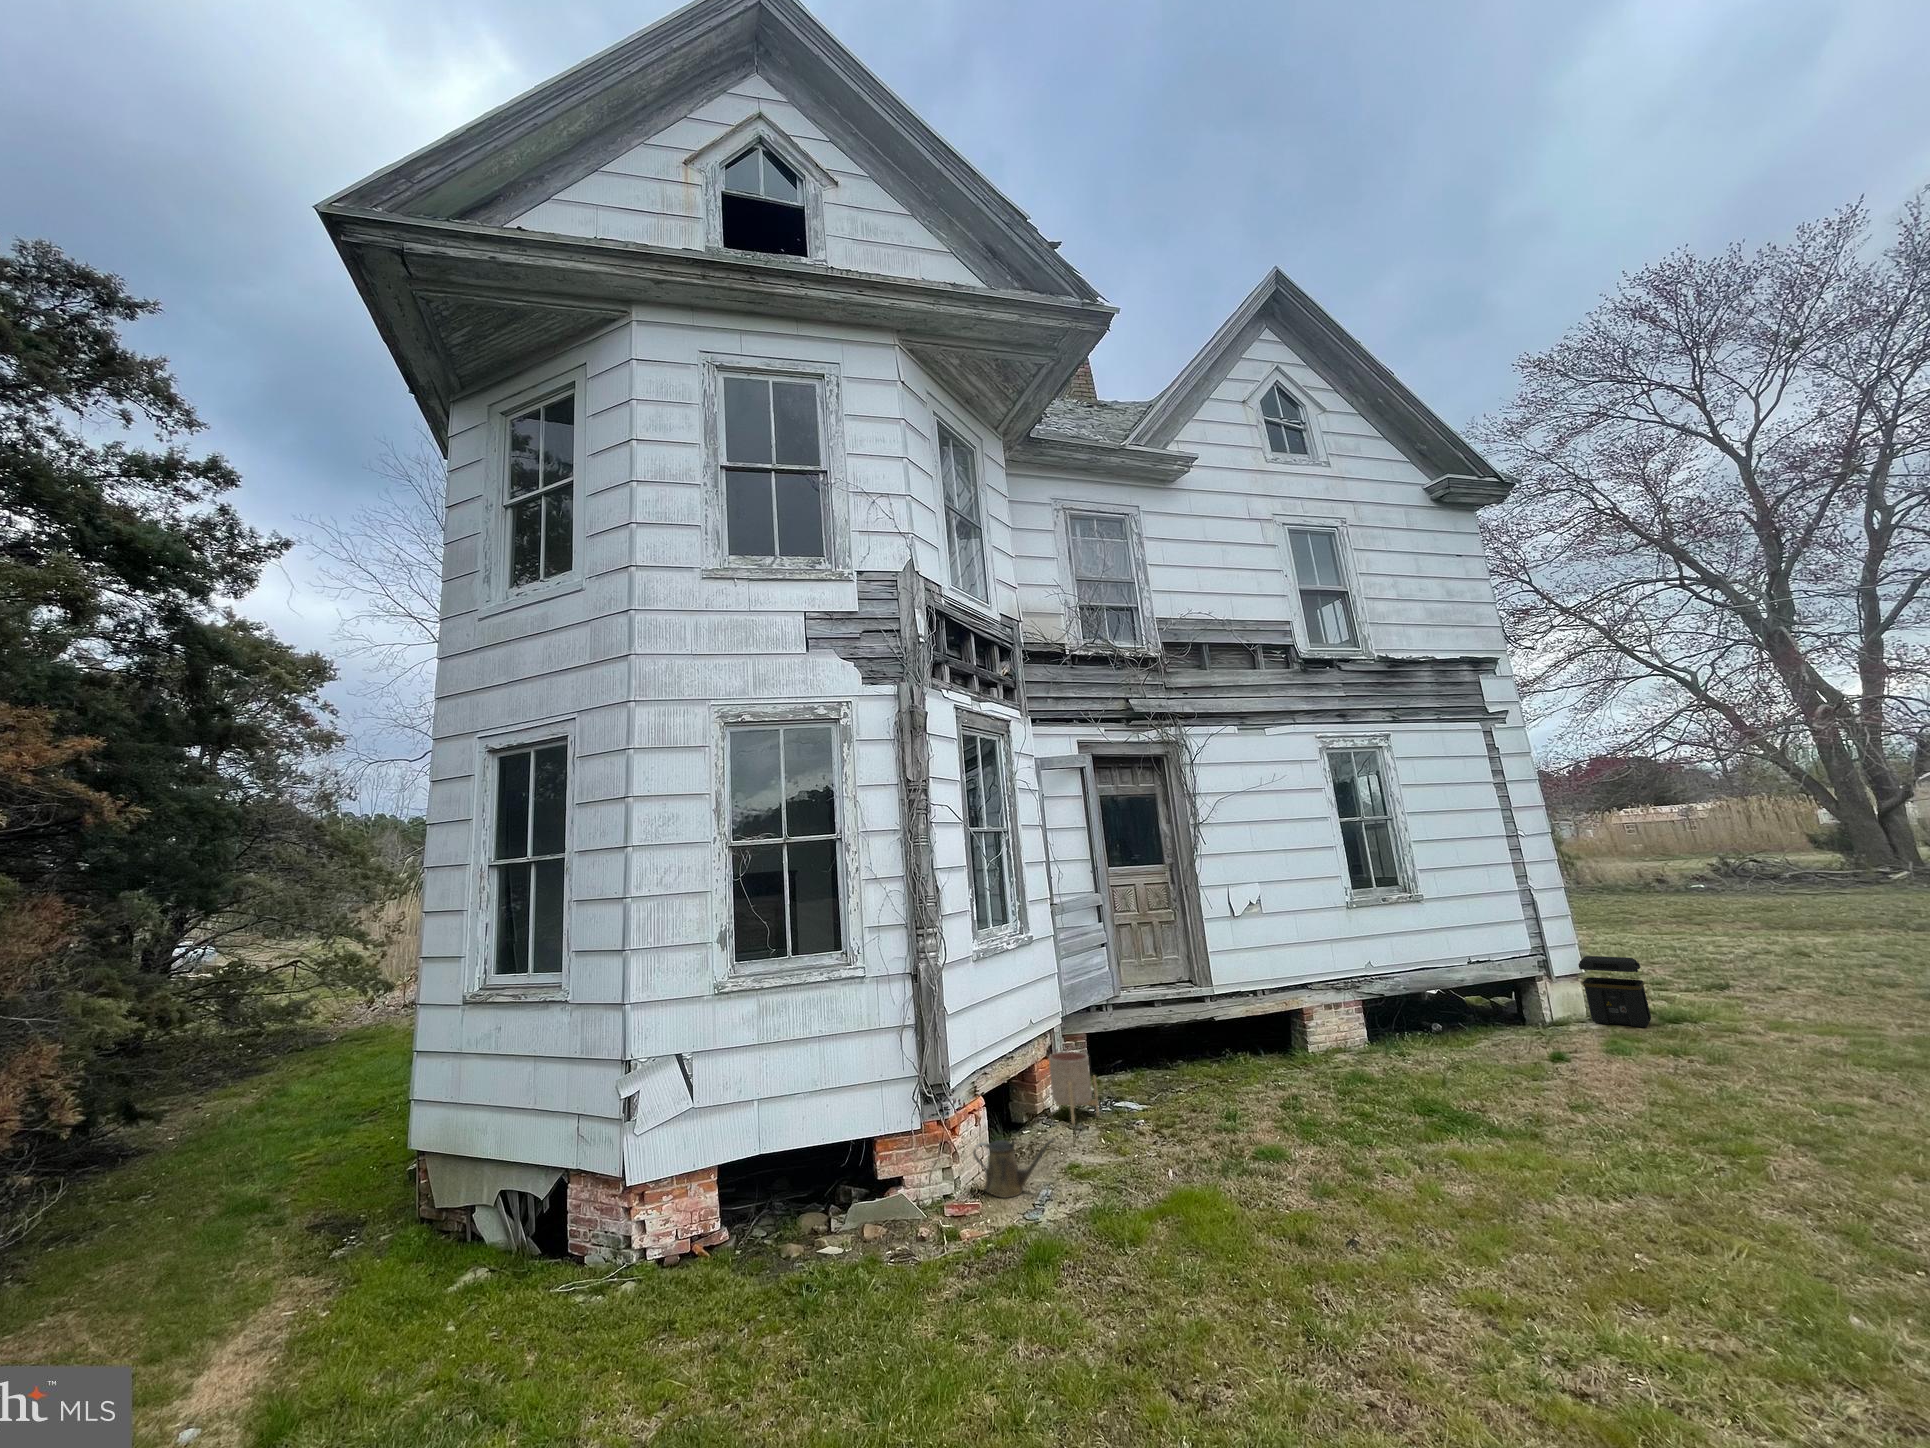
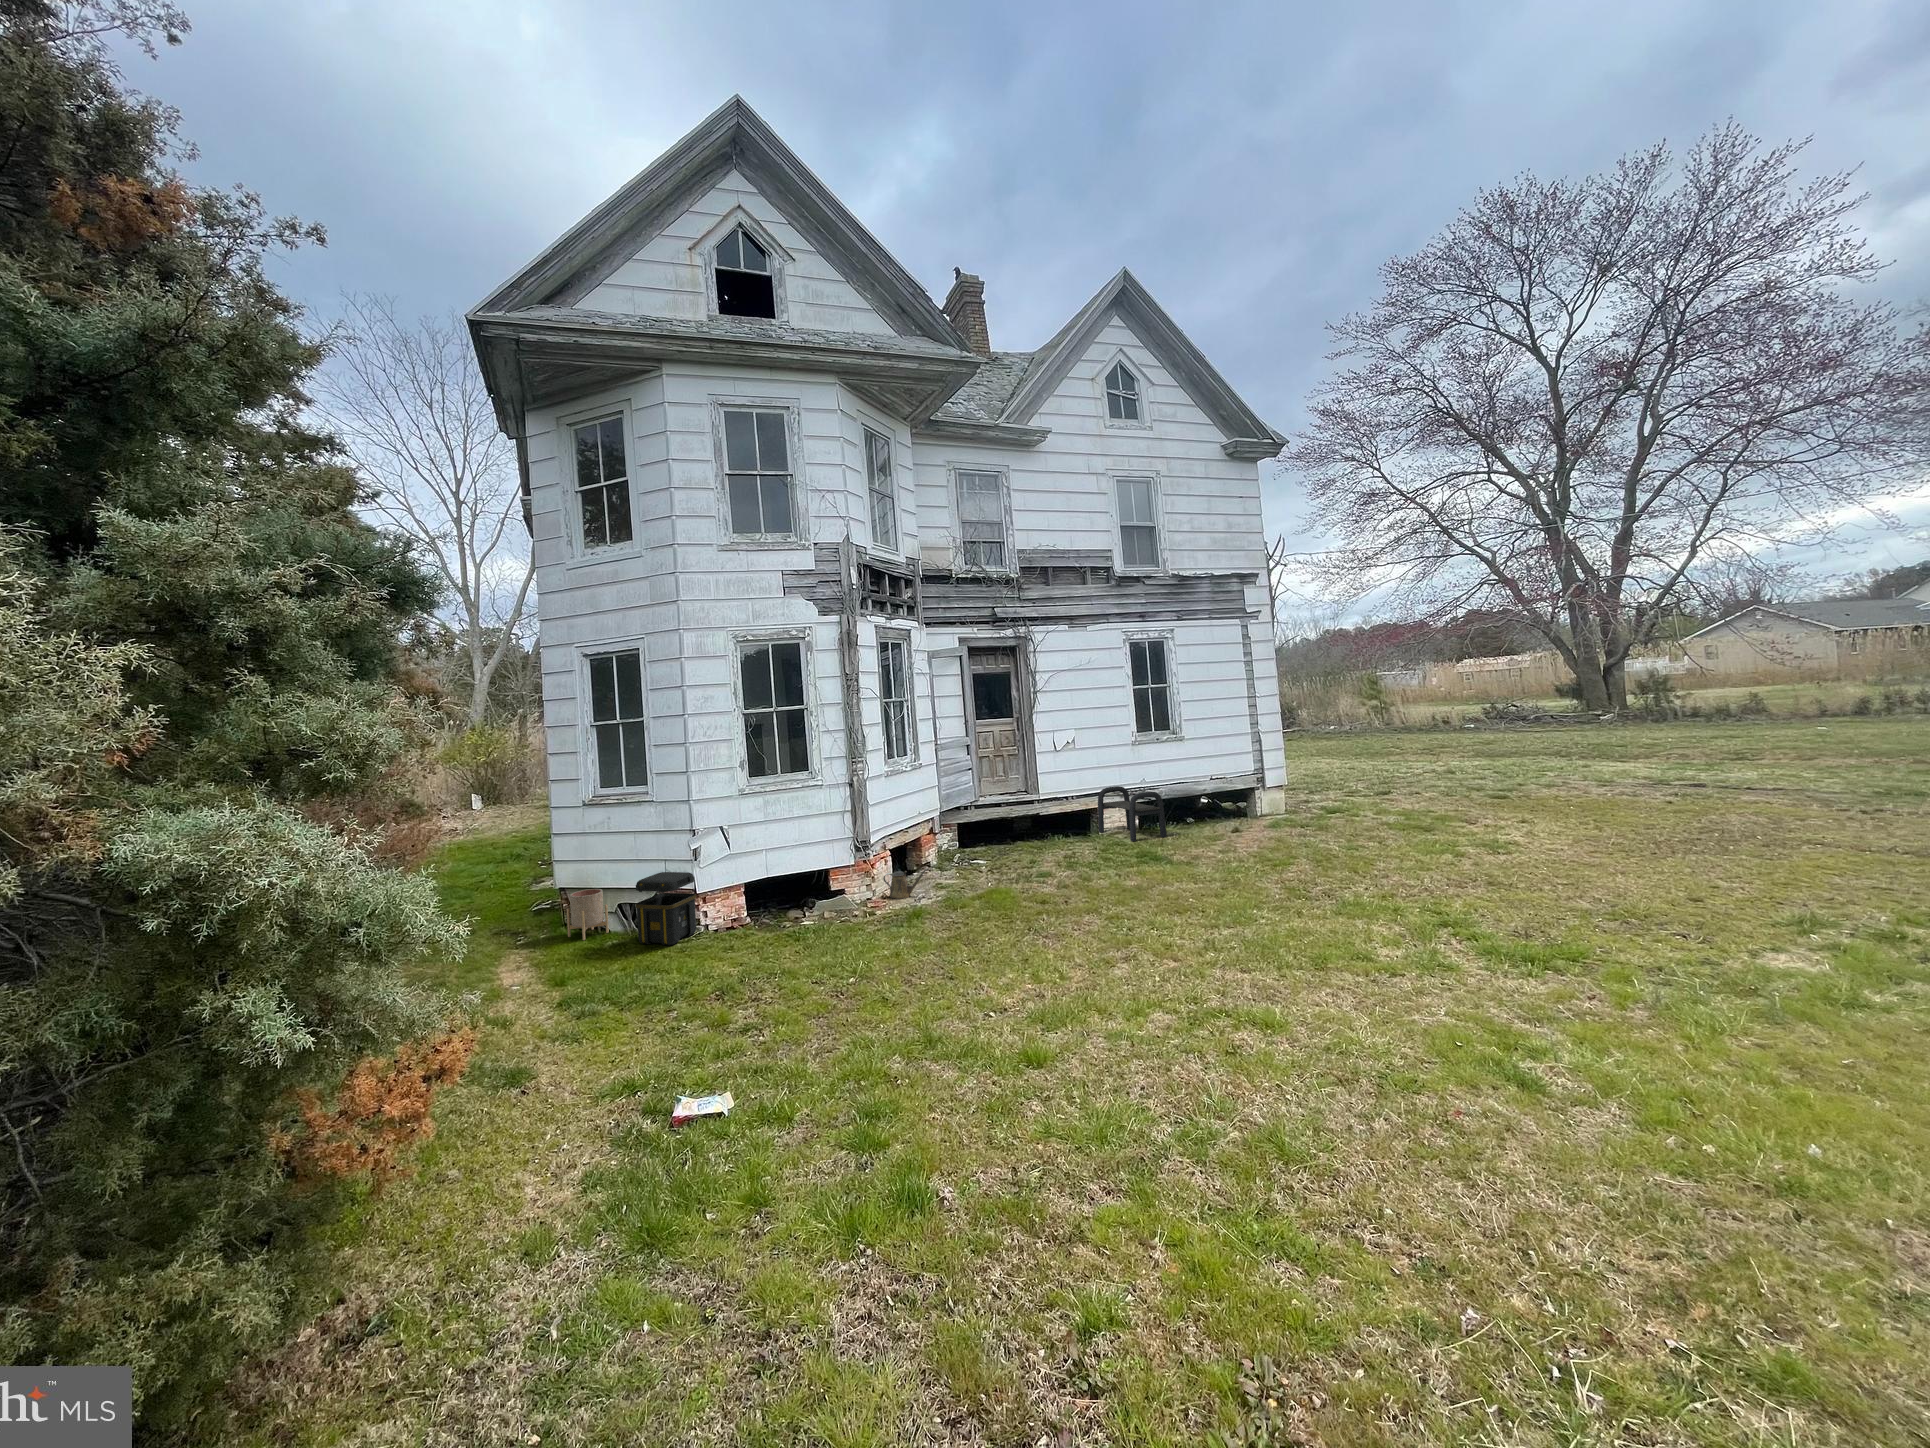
toolbox: present [1579,956,1651,1027] -> present [635,872,696,945]
bench: none [1300,975,1434,1074] -> present [1098,786,1167,841]
planter: present [1046,1051,1099,1124] -> present [567,889,609,940]

